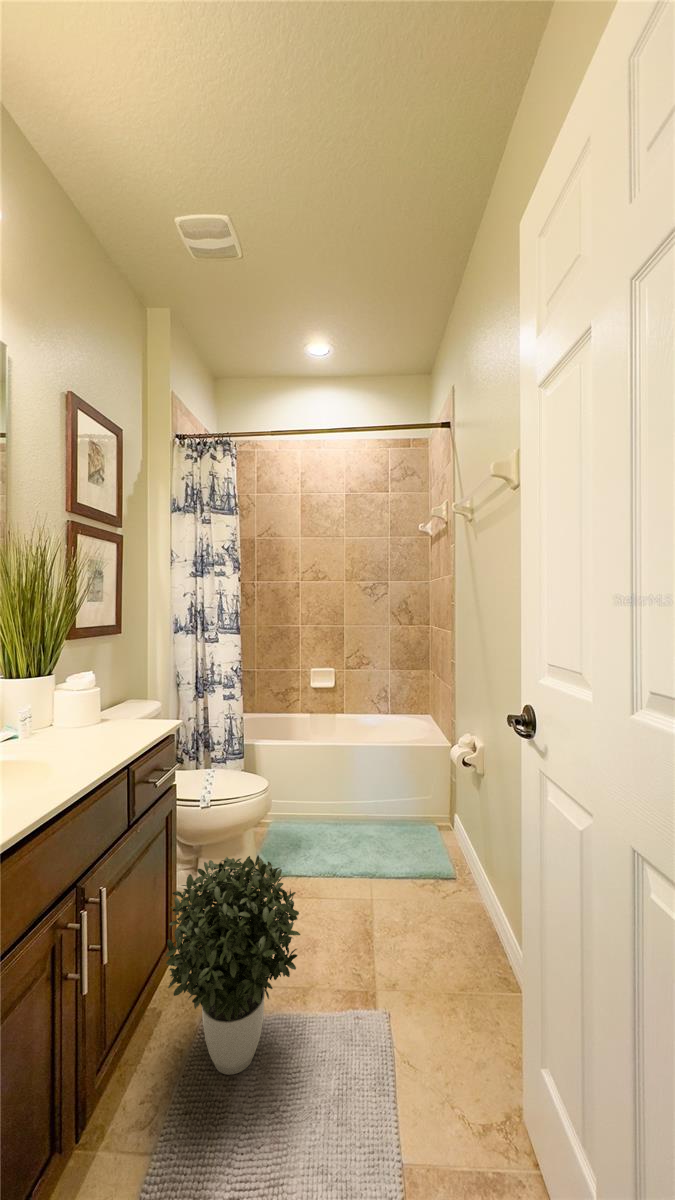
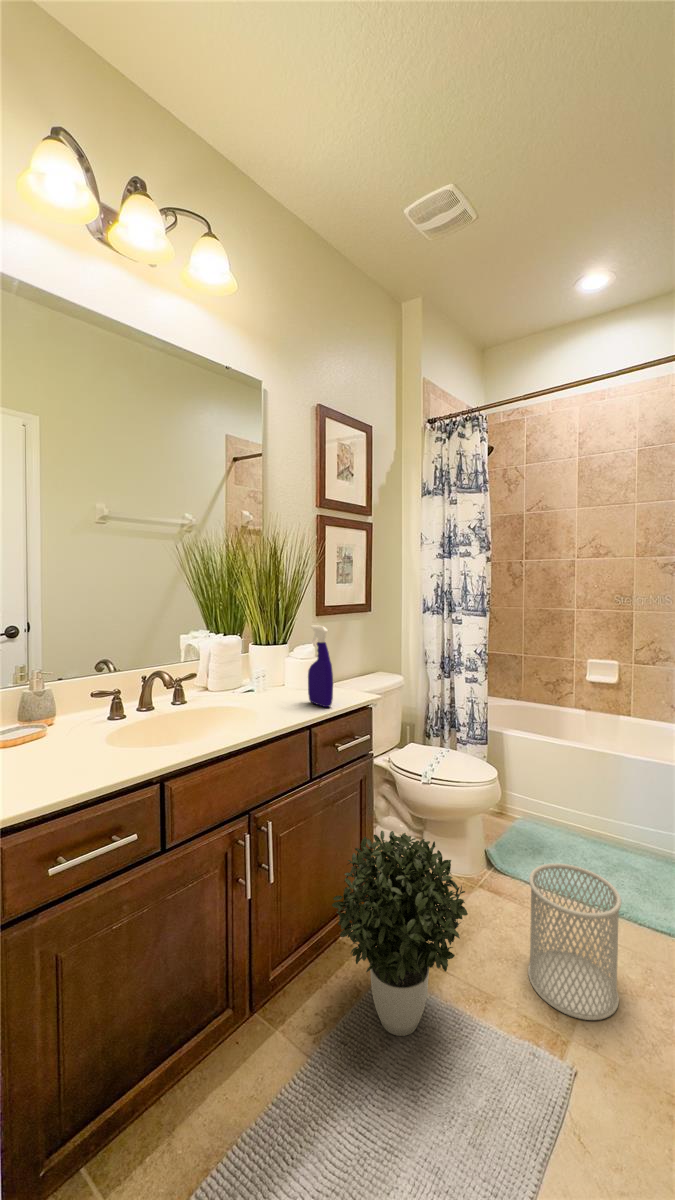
spray bottle: none [104,648,141,741] -> present [308,625,333,707]
wastebasket: none [326,841,397,971] -> present [528,863,621,1020]

